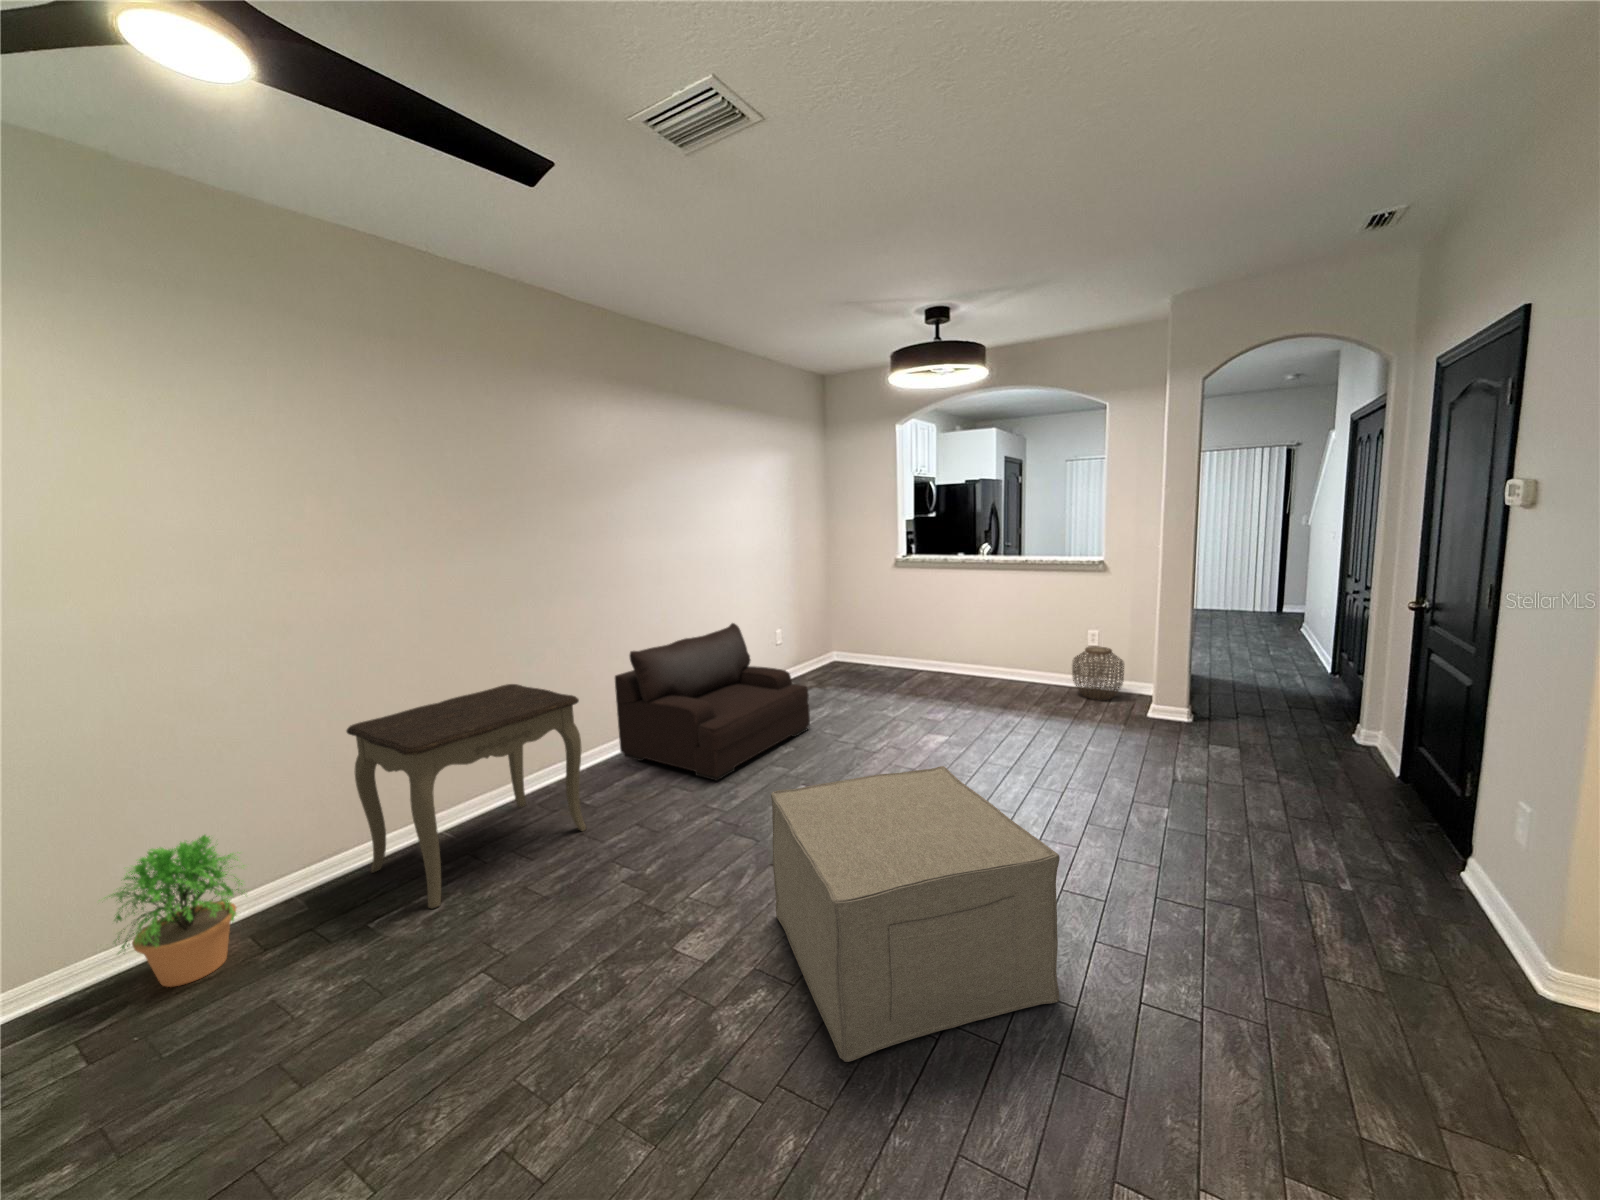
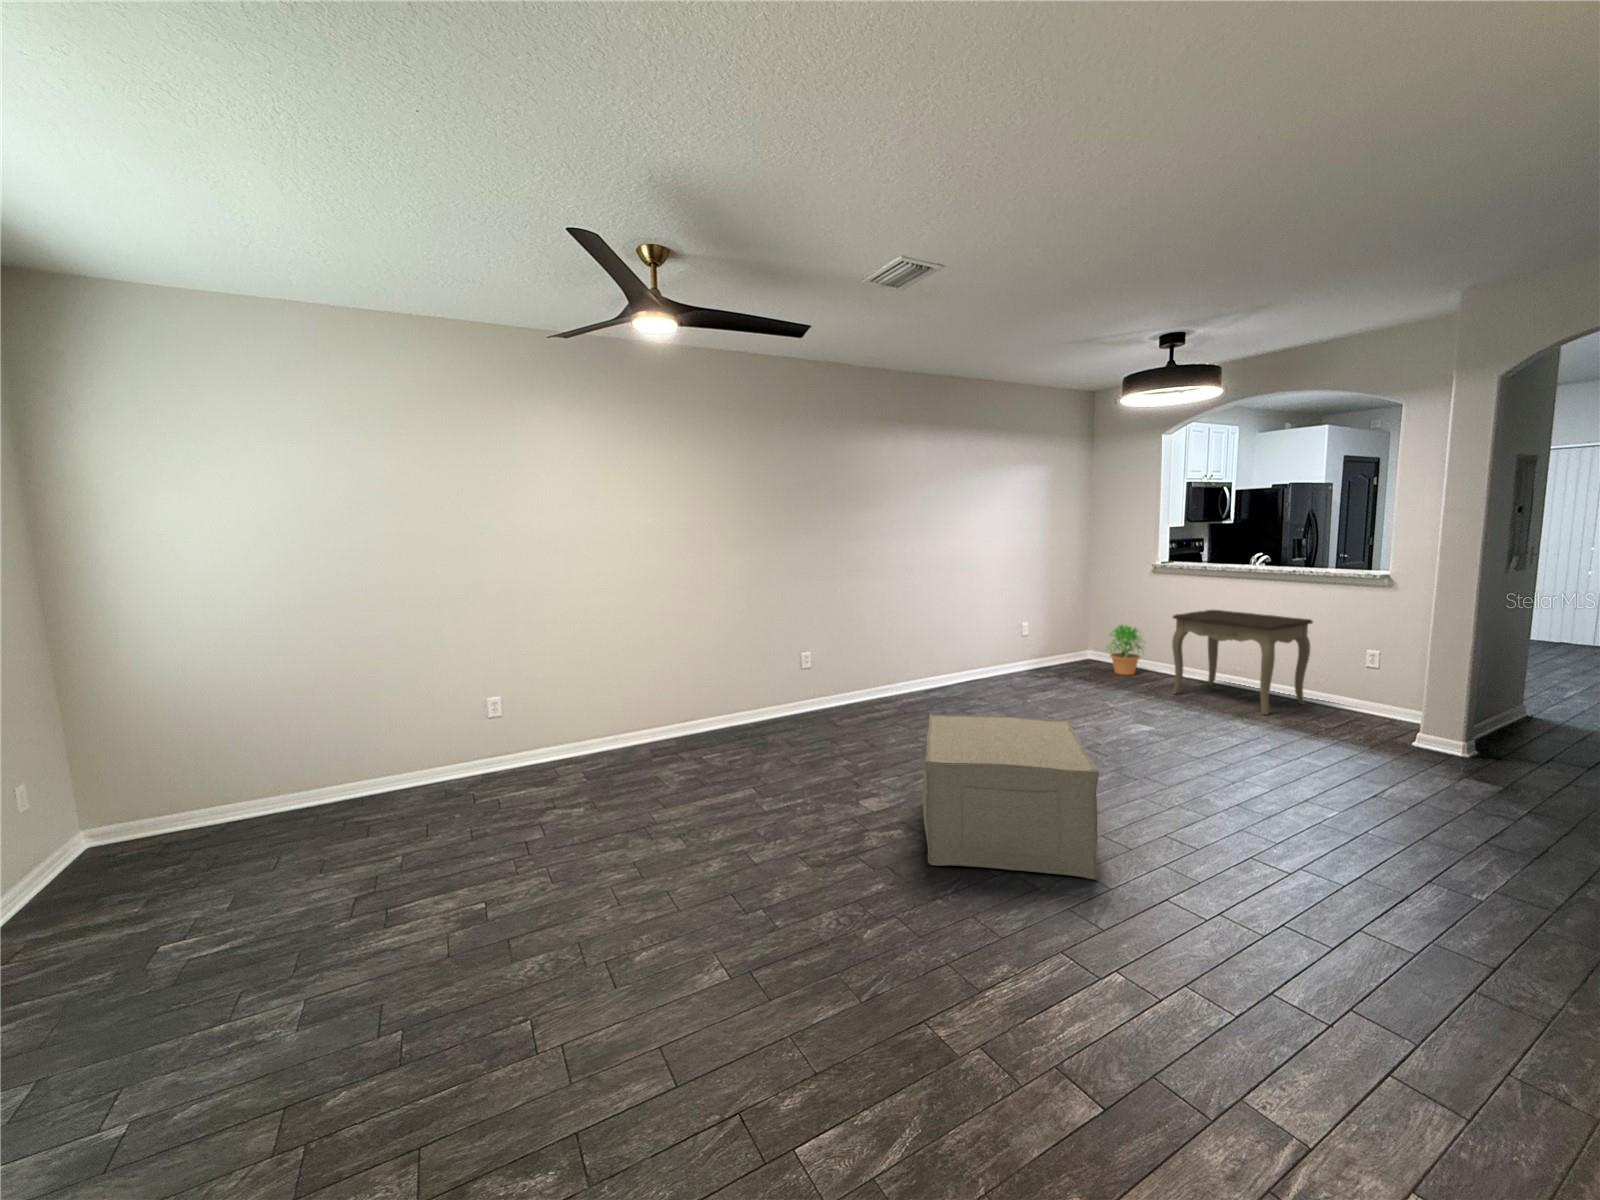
armchair: present [615,623,810,781] -> none [868,611,1027,727]
woven basket: present [1072,646,1124,700] -> none [1336,668,1404,727]
side table: present [347,684,586,908] -> present [1172,610,1313,715]
potted plant: present [105,835,245,987] -> present [1108,624,1143,675]

